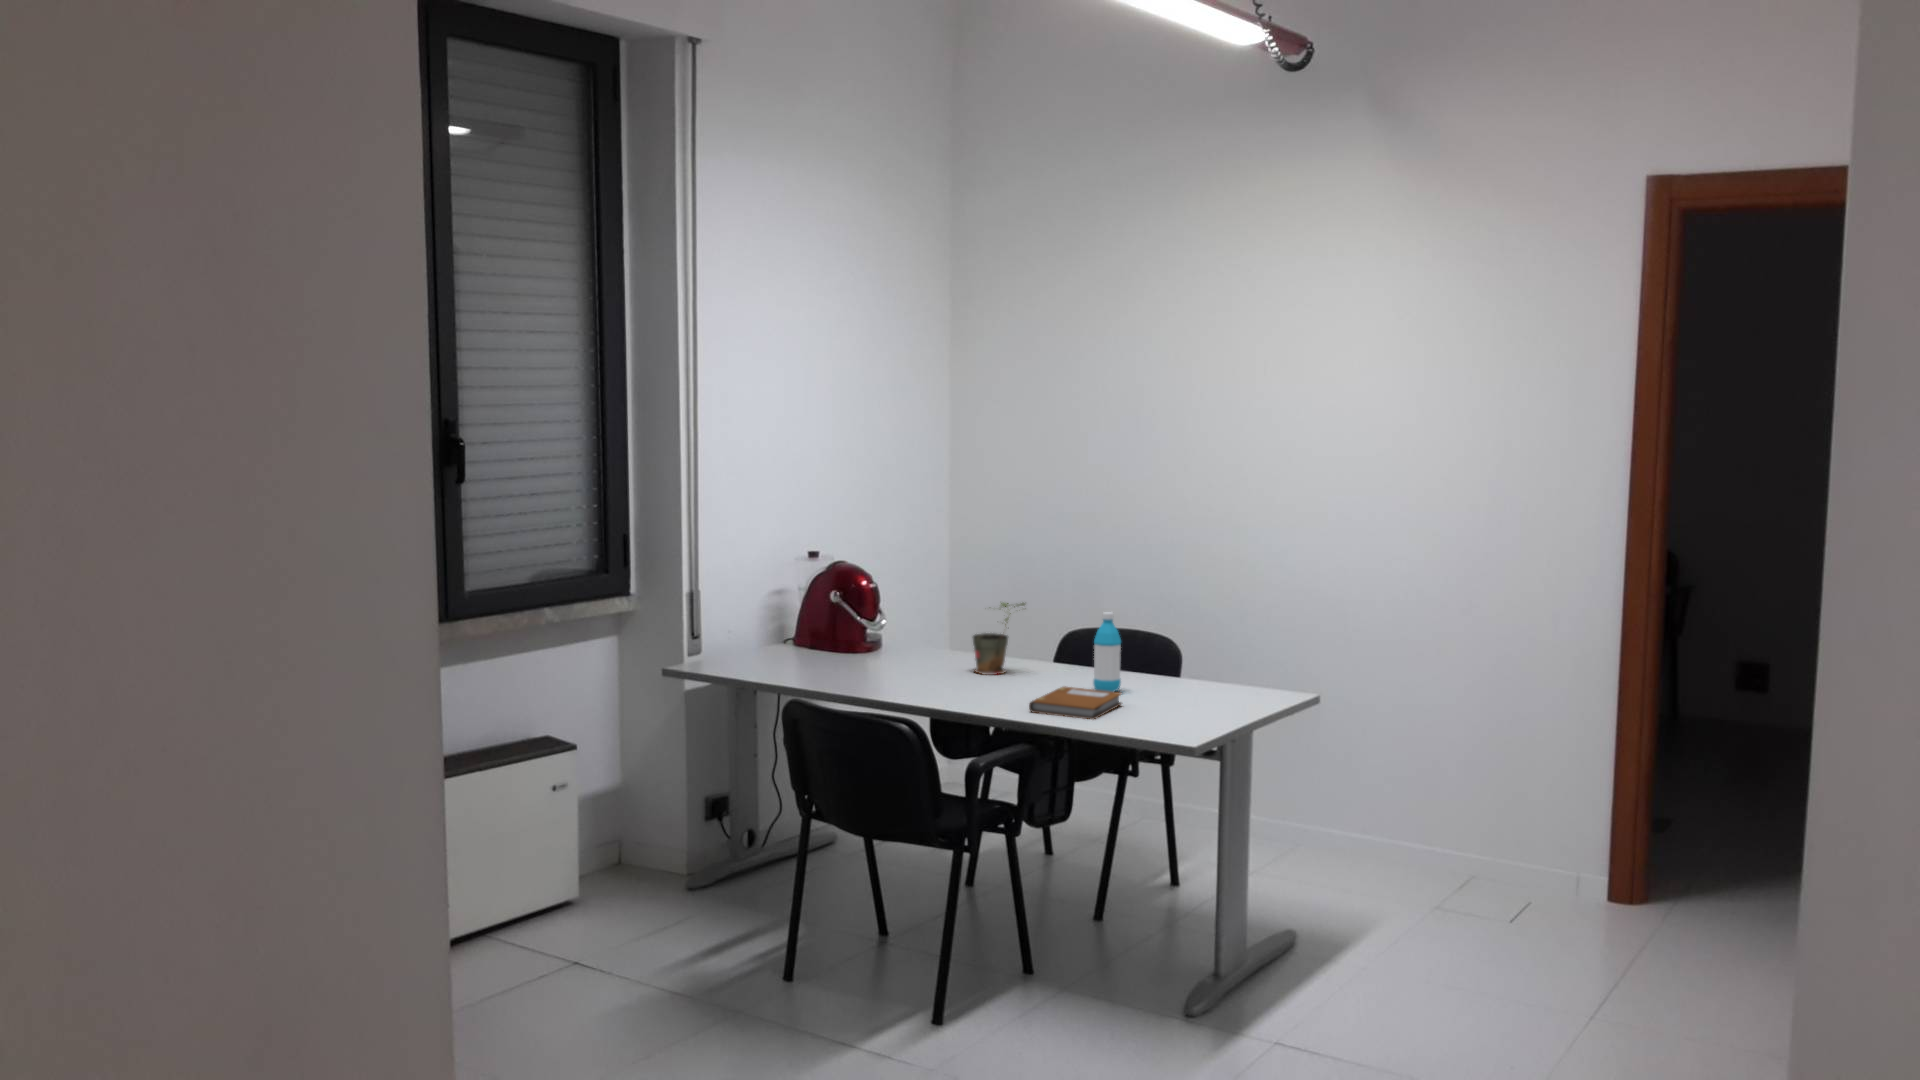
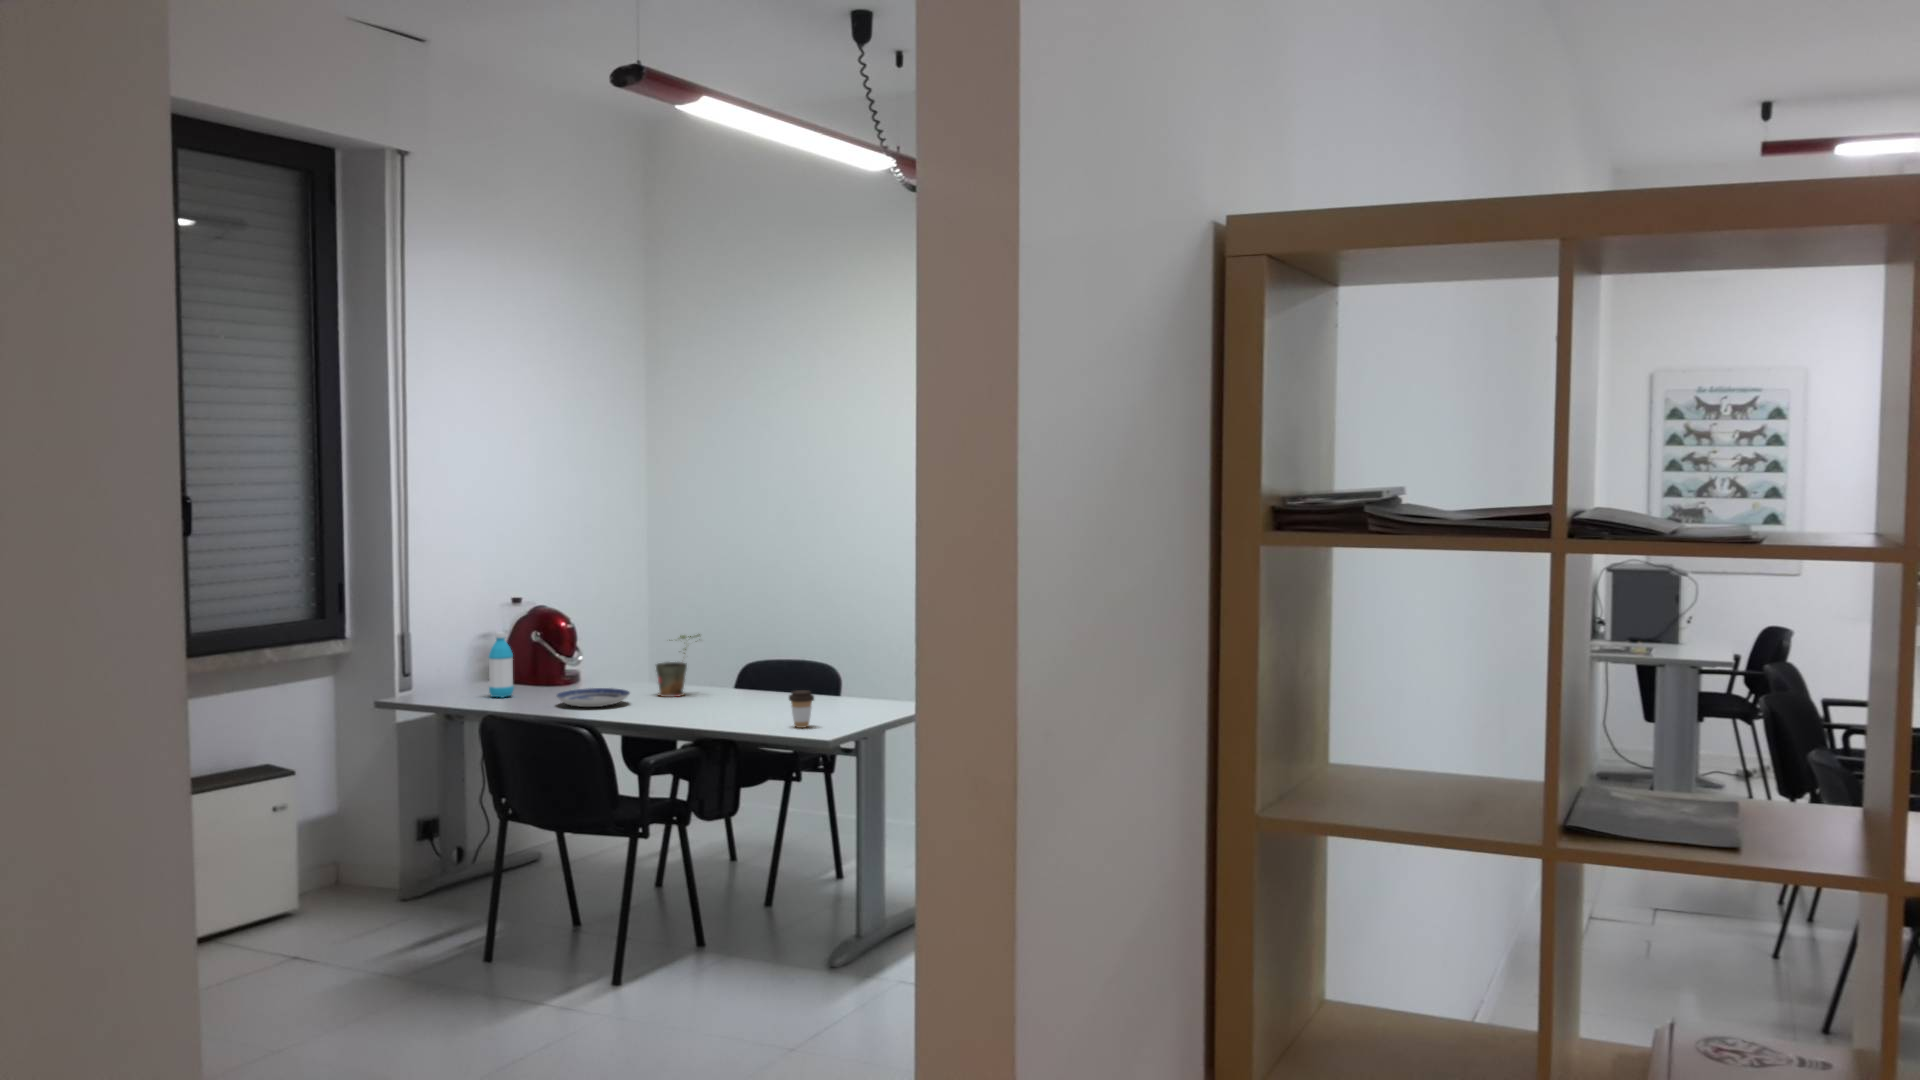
water bottle: present [1093,612,1121,692] -> present [489,632,514,698]
plate: none [862,663,946,686] -> present [556,688,630,707]
coffee cup: none [1143,681,1175,727] -> present [789,690,814,728]
notebook: present [1029,686,1122,719] -> none [696,701,777,725]

